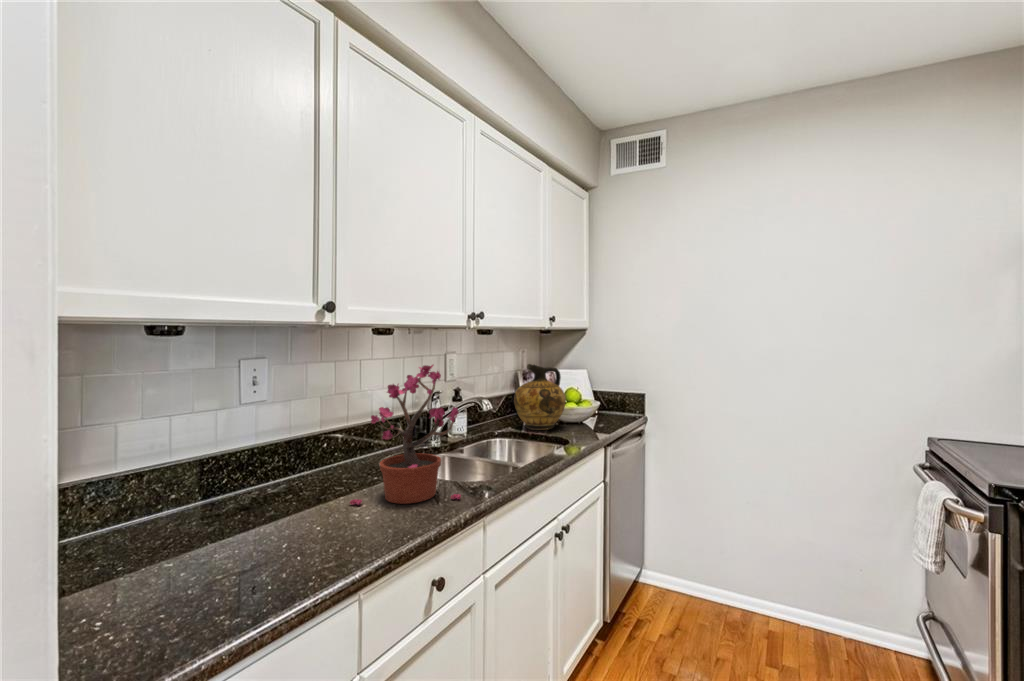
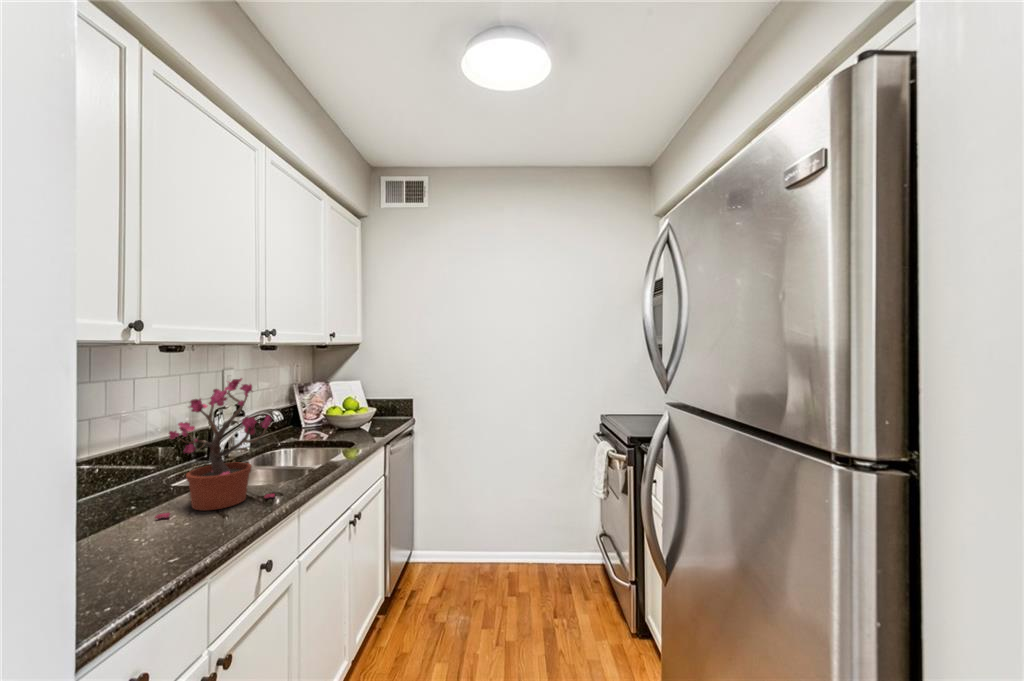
ceramic jug: present [514,364,566,430] -> none [296,377,347,437]

